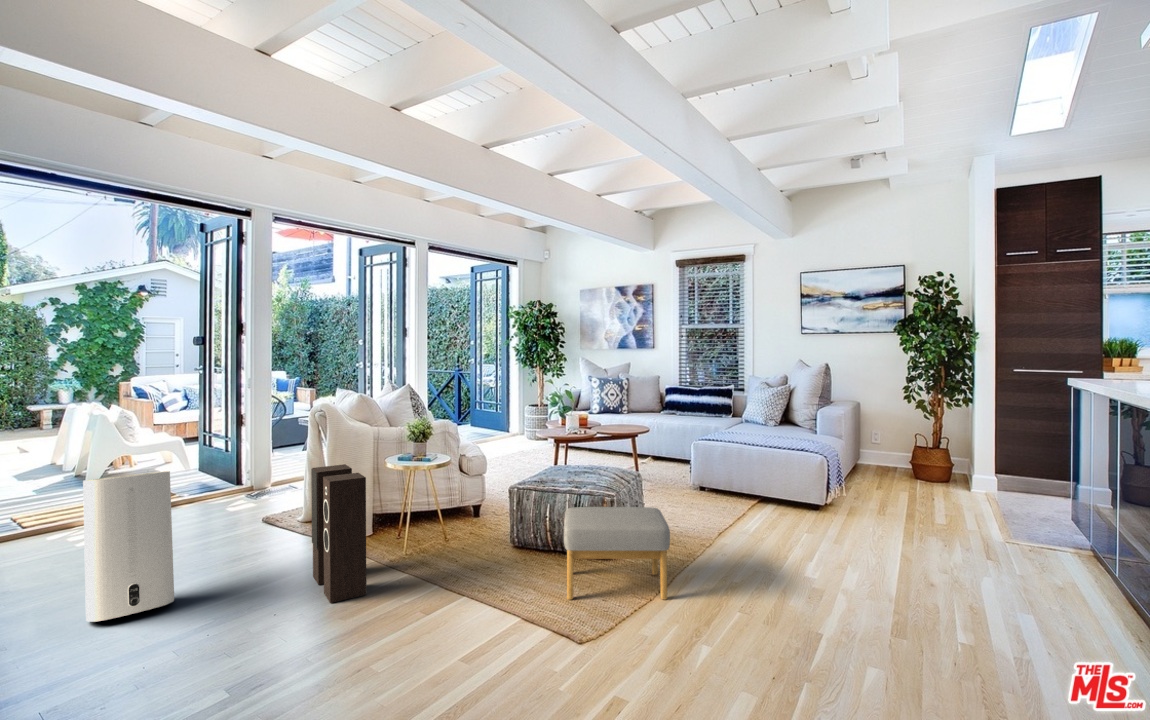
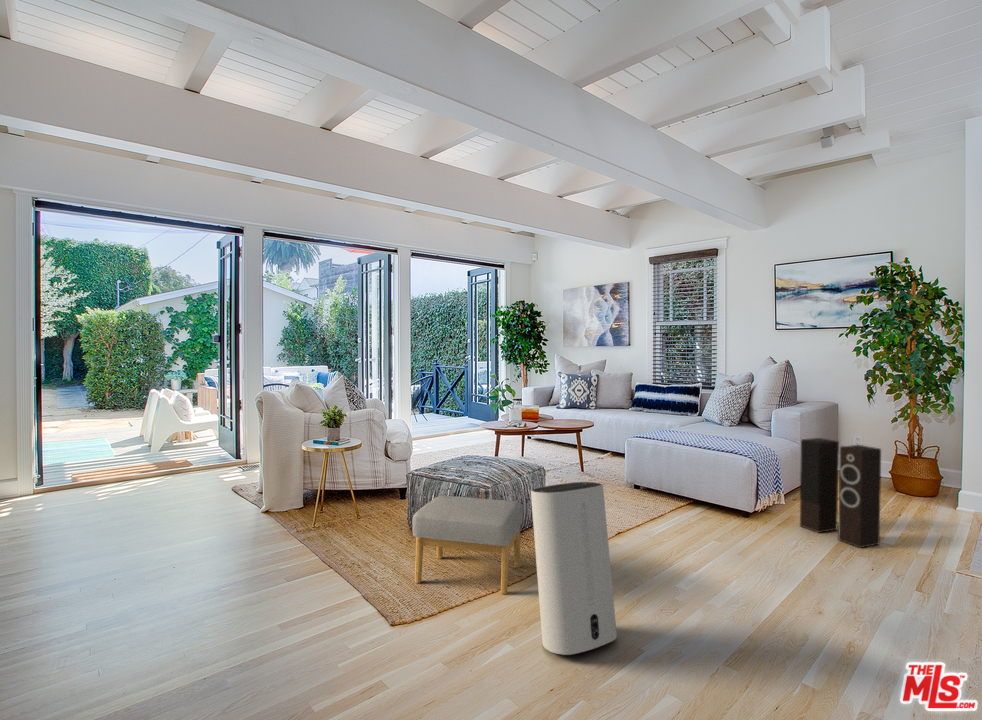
speaker: present [311,464,366,603] -> present [800,438,881,548]
air purifier: present [83,471,174,622] -> present [531,482,617,655]

